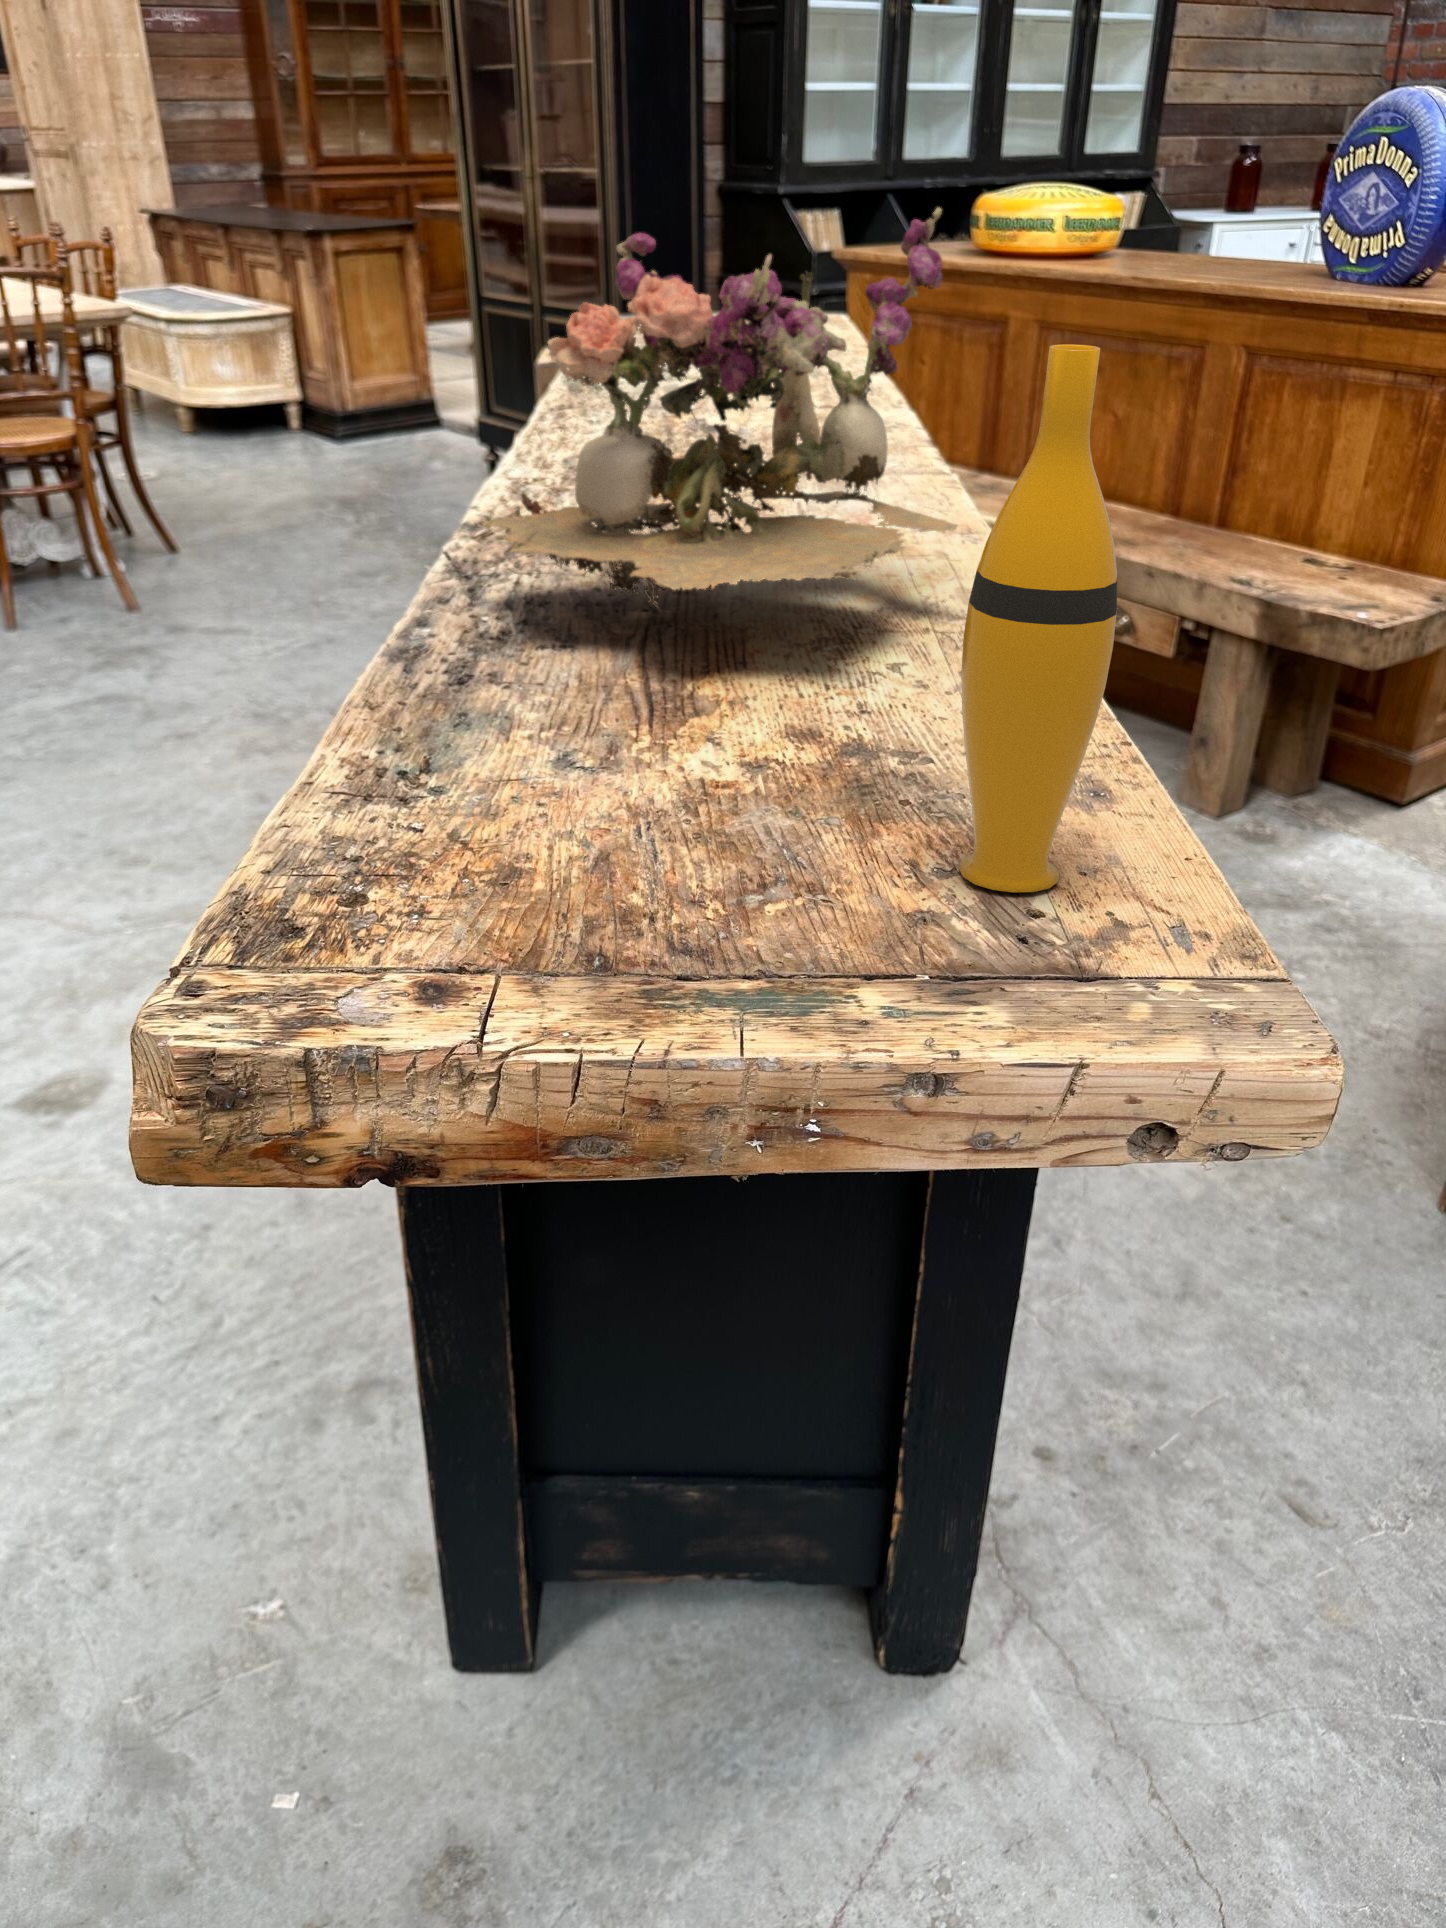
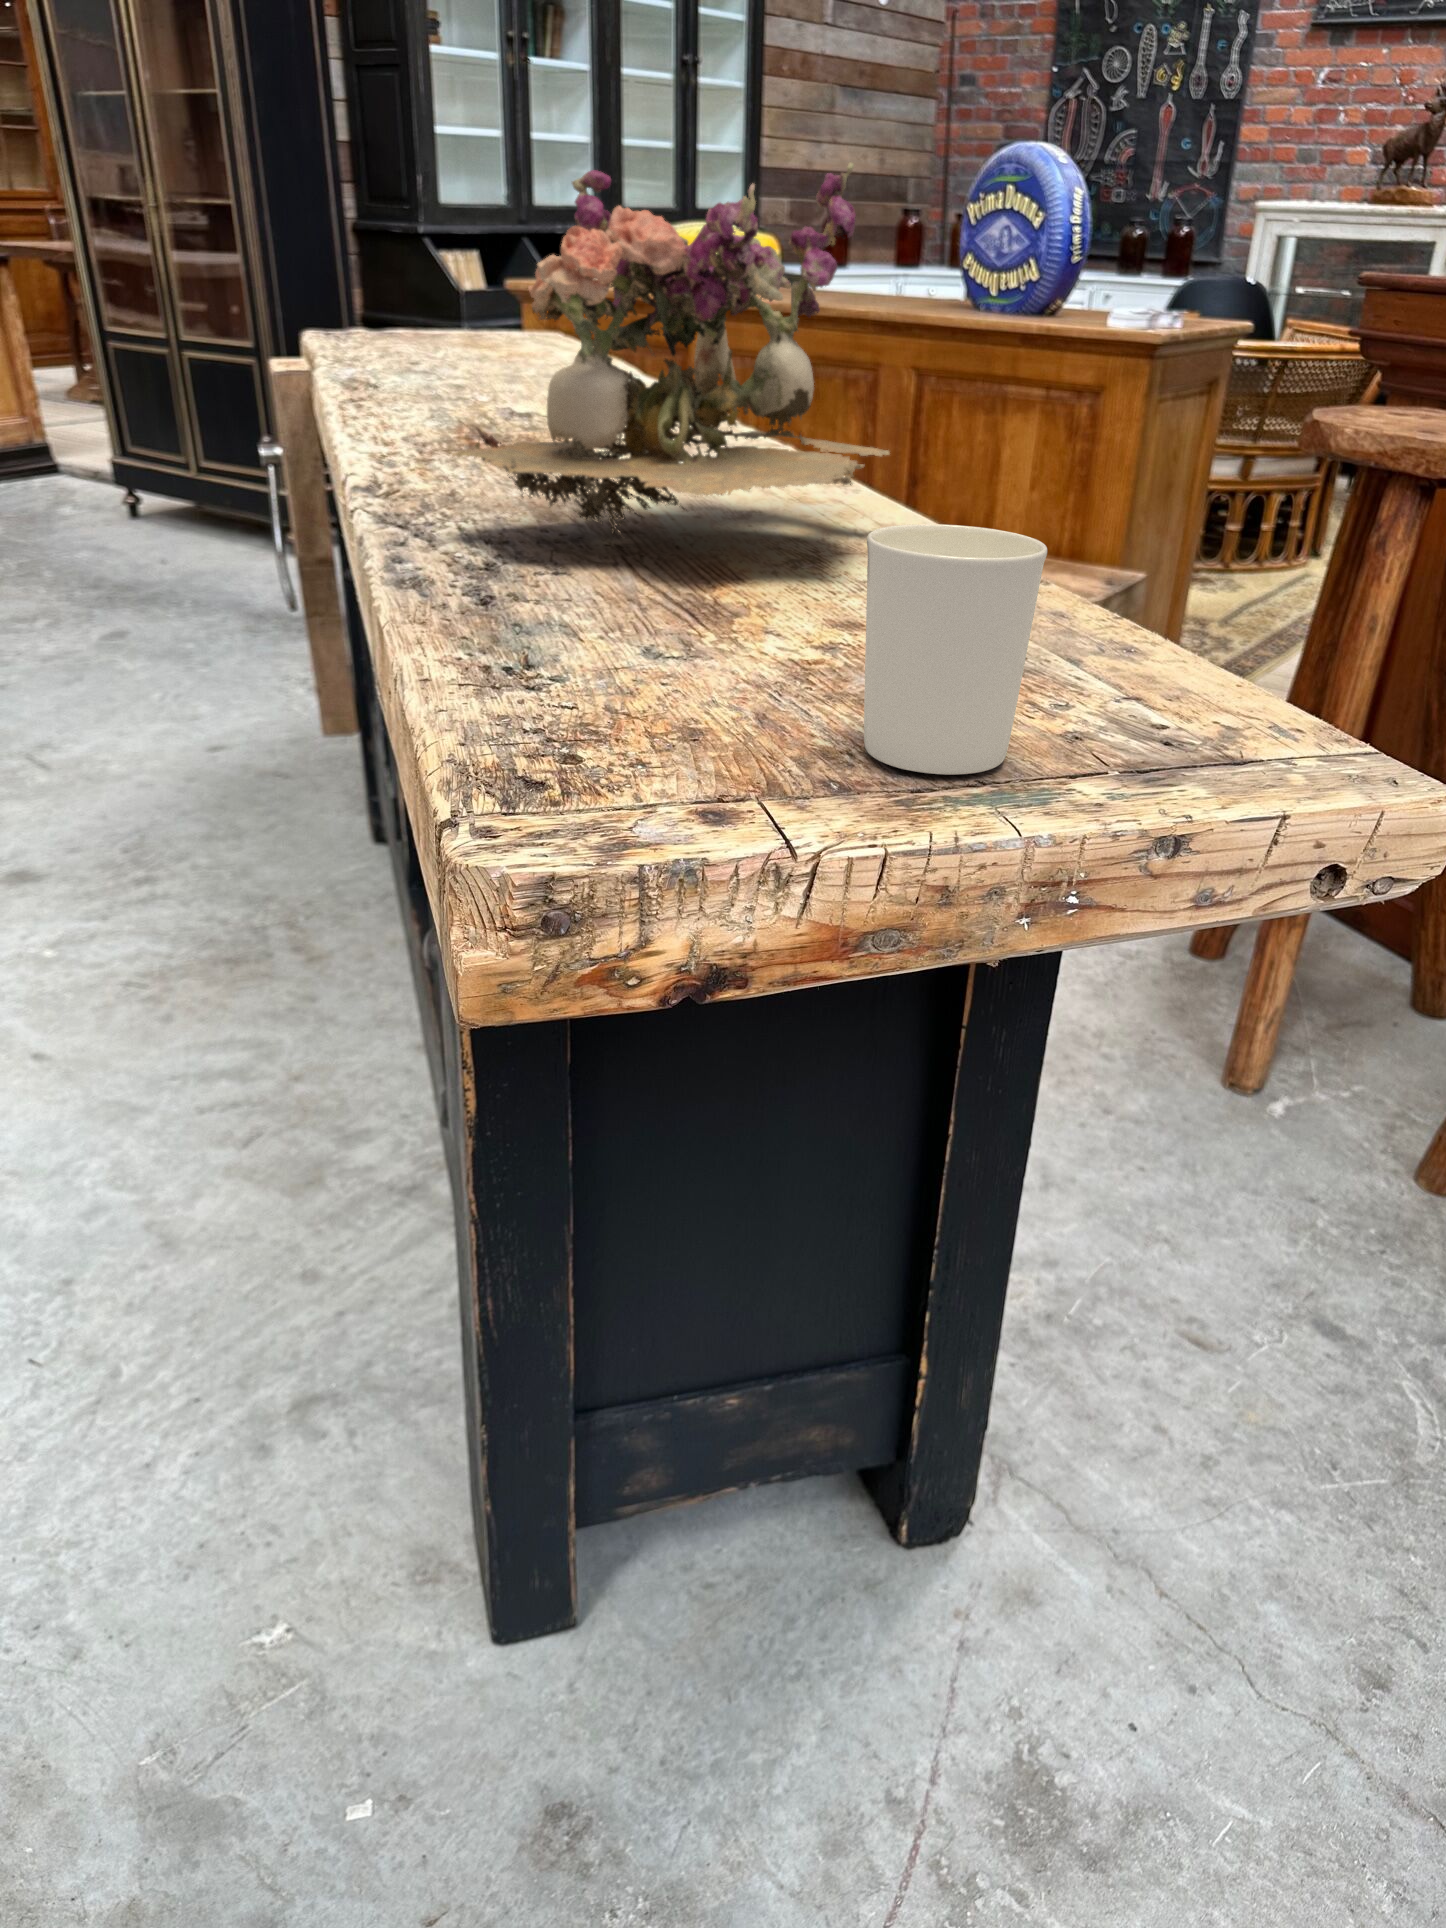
vase: present [959,344,1117,892] -> none [1069,214,1220,710]
candle holder: none [636,688,833,969] -> present [864,524,1047,775]

